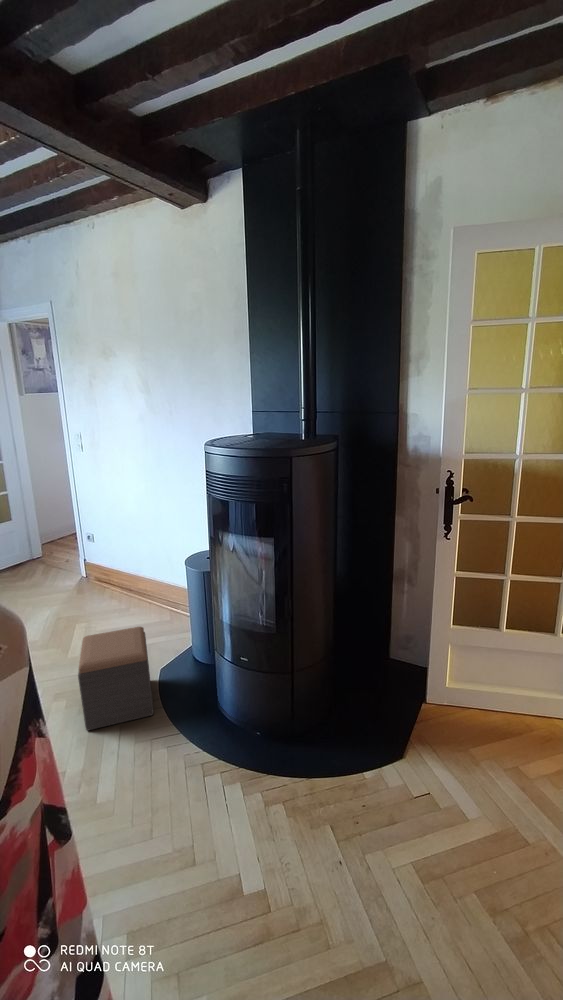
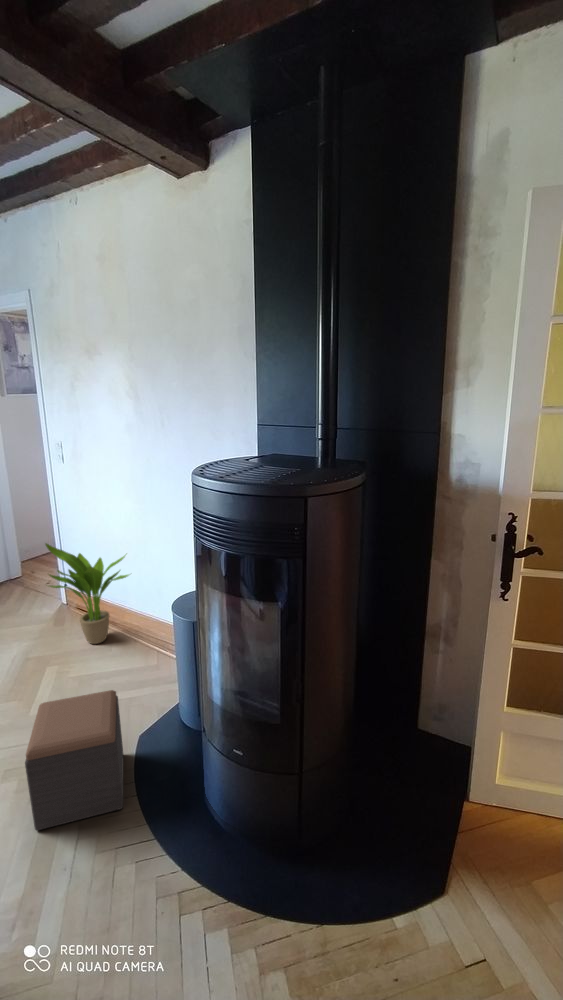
potted plant: none [72,519,148,605] -> present [46,544,128,644]

